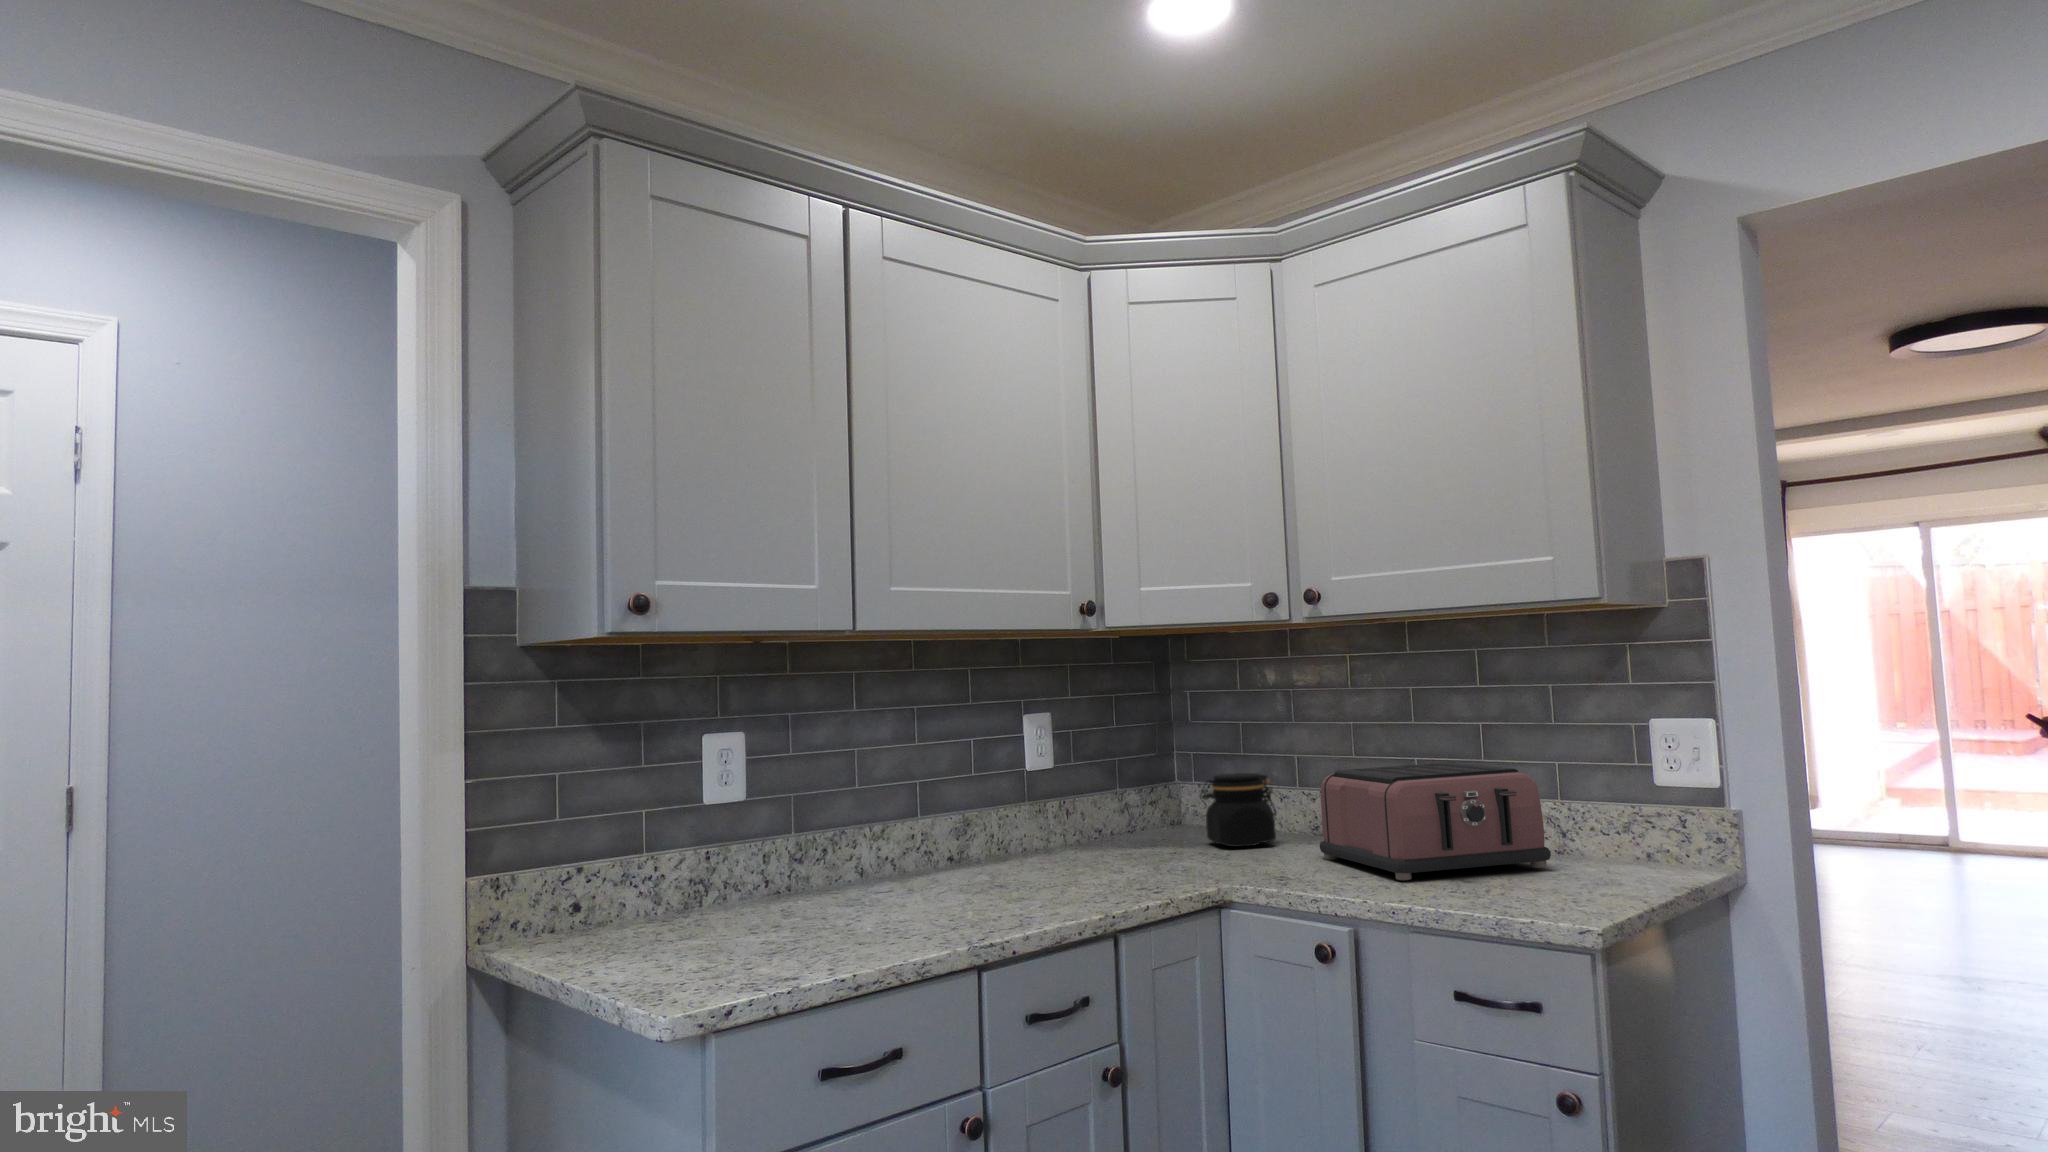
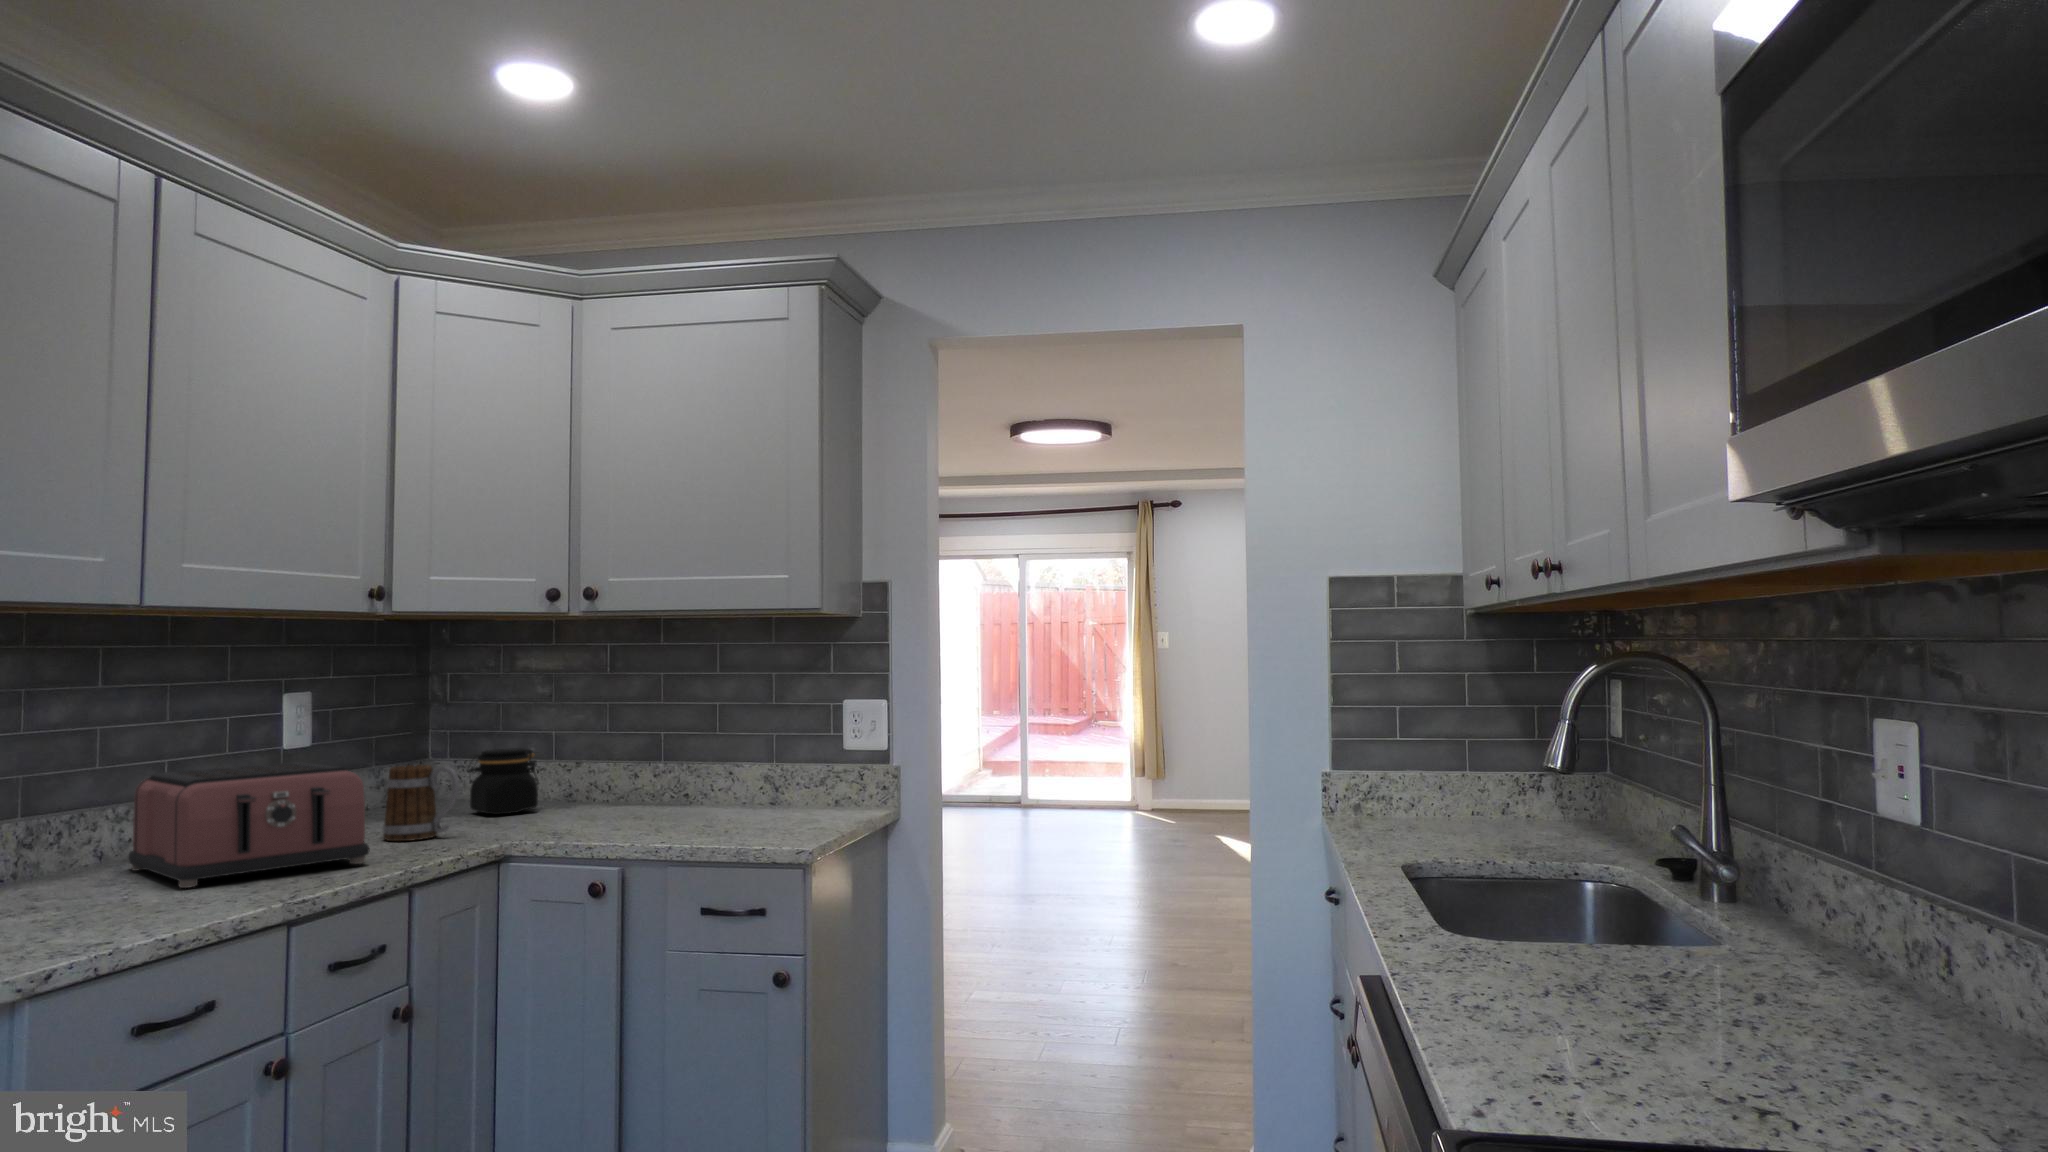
toaster: present [1320,763,1551,880] -> present [128,762,370,888]
mug: none [1107,791,1178,874] -> present [383,765,459,841]

